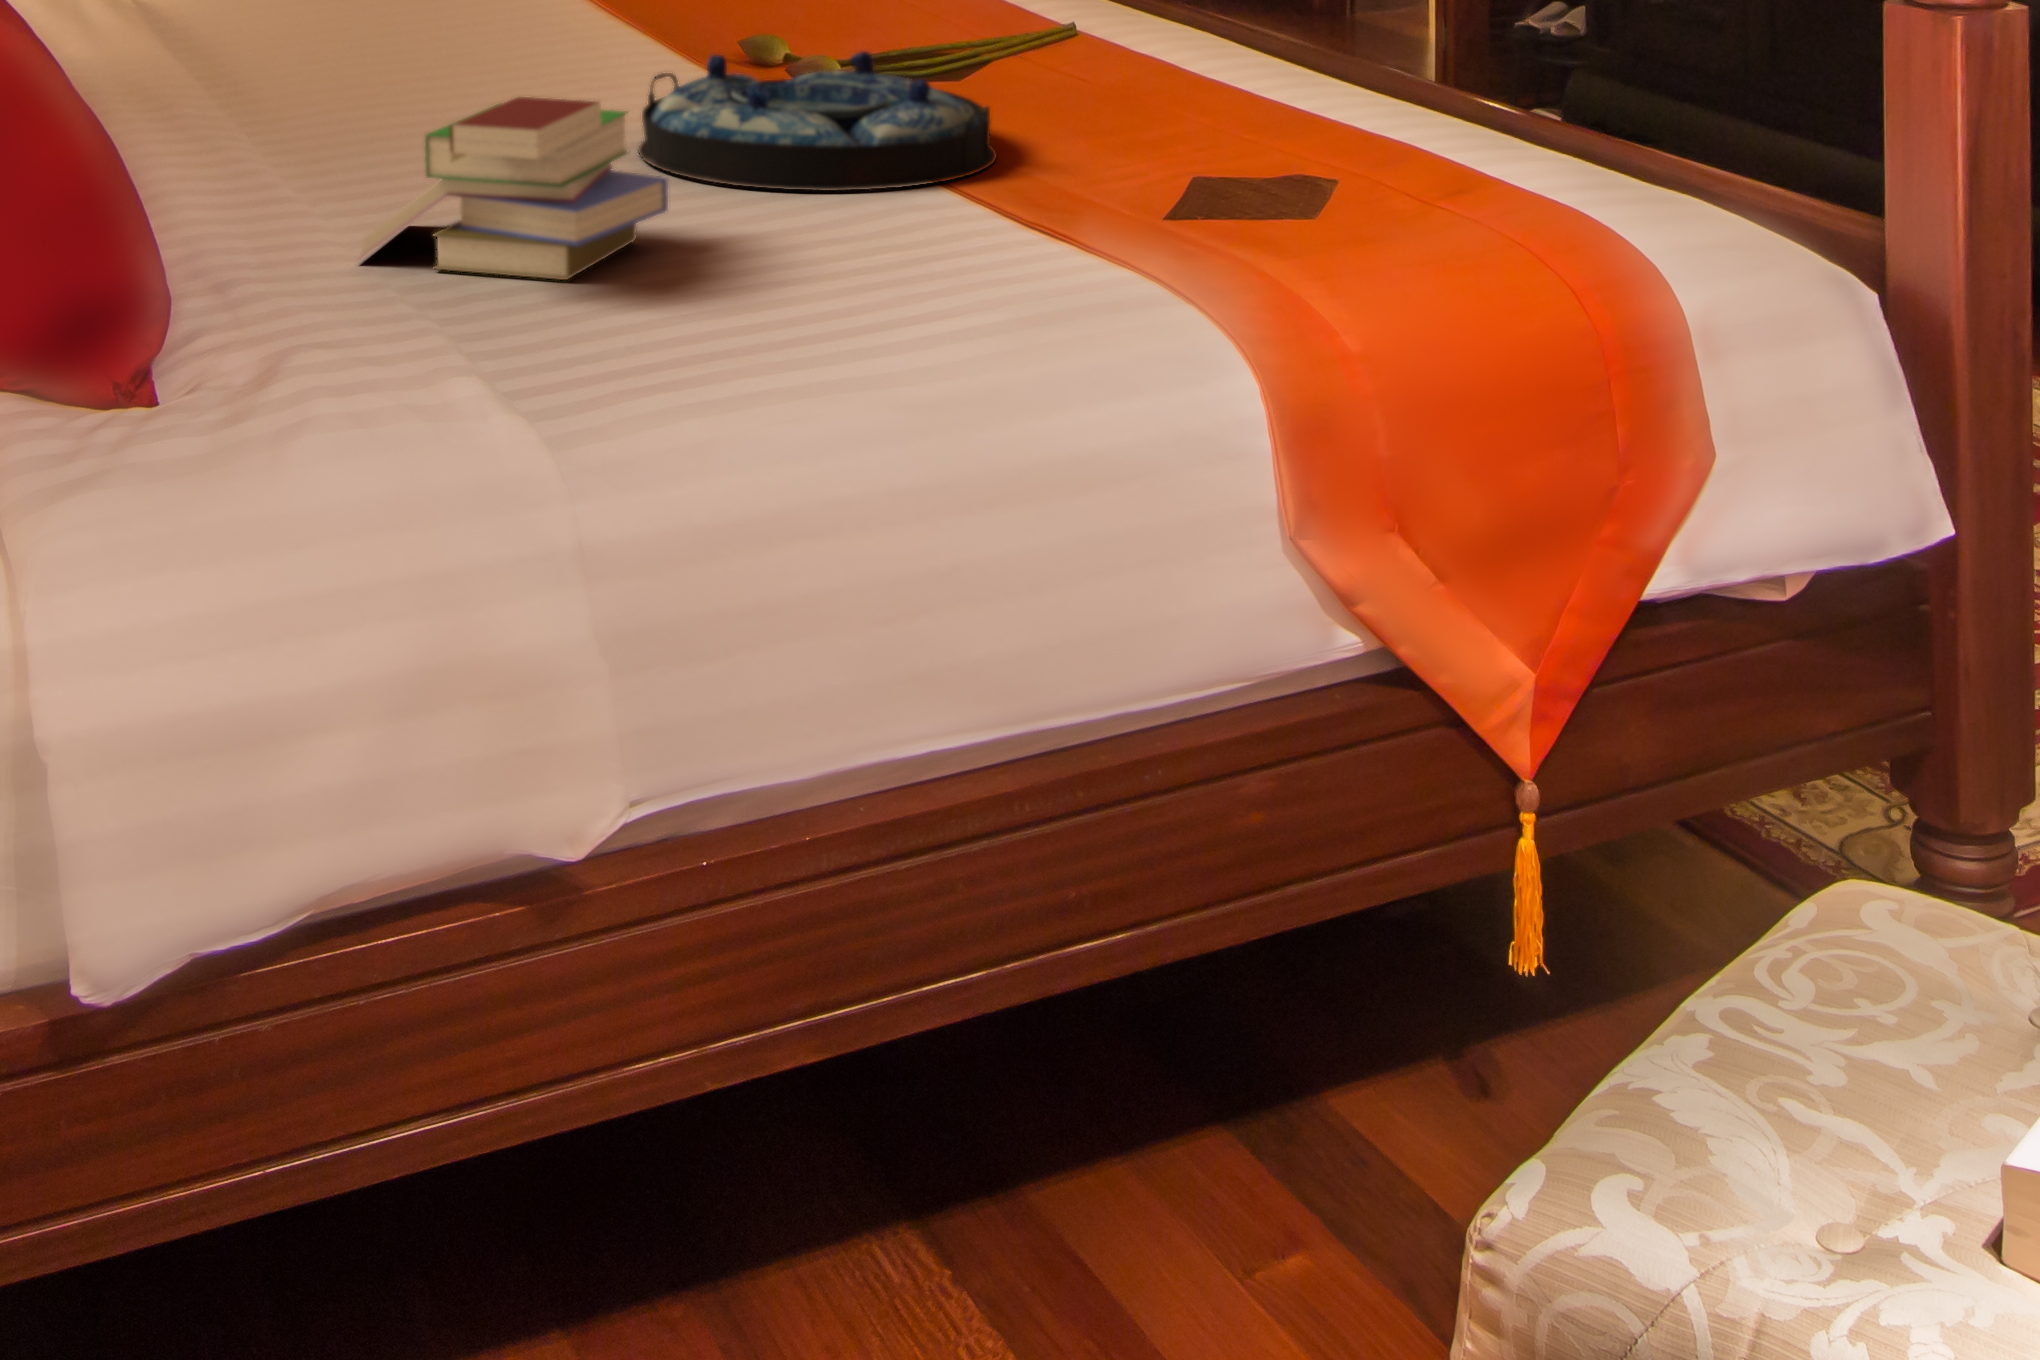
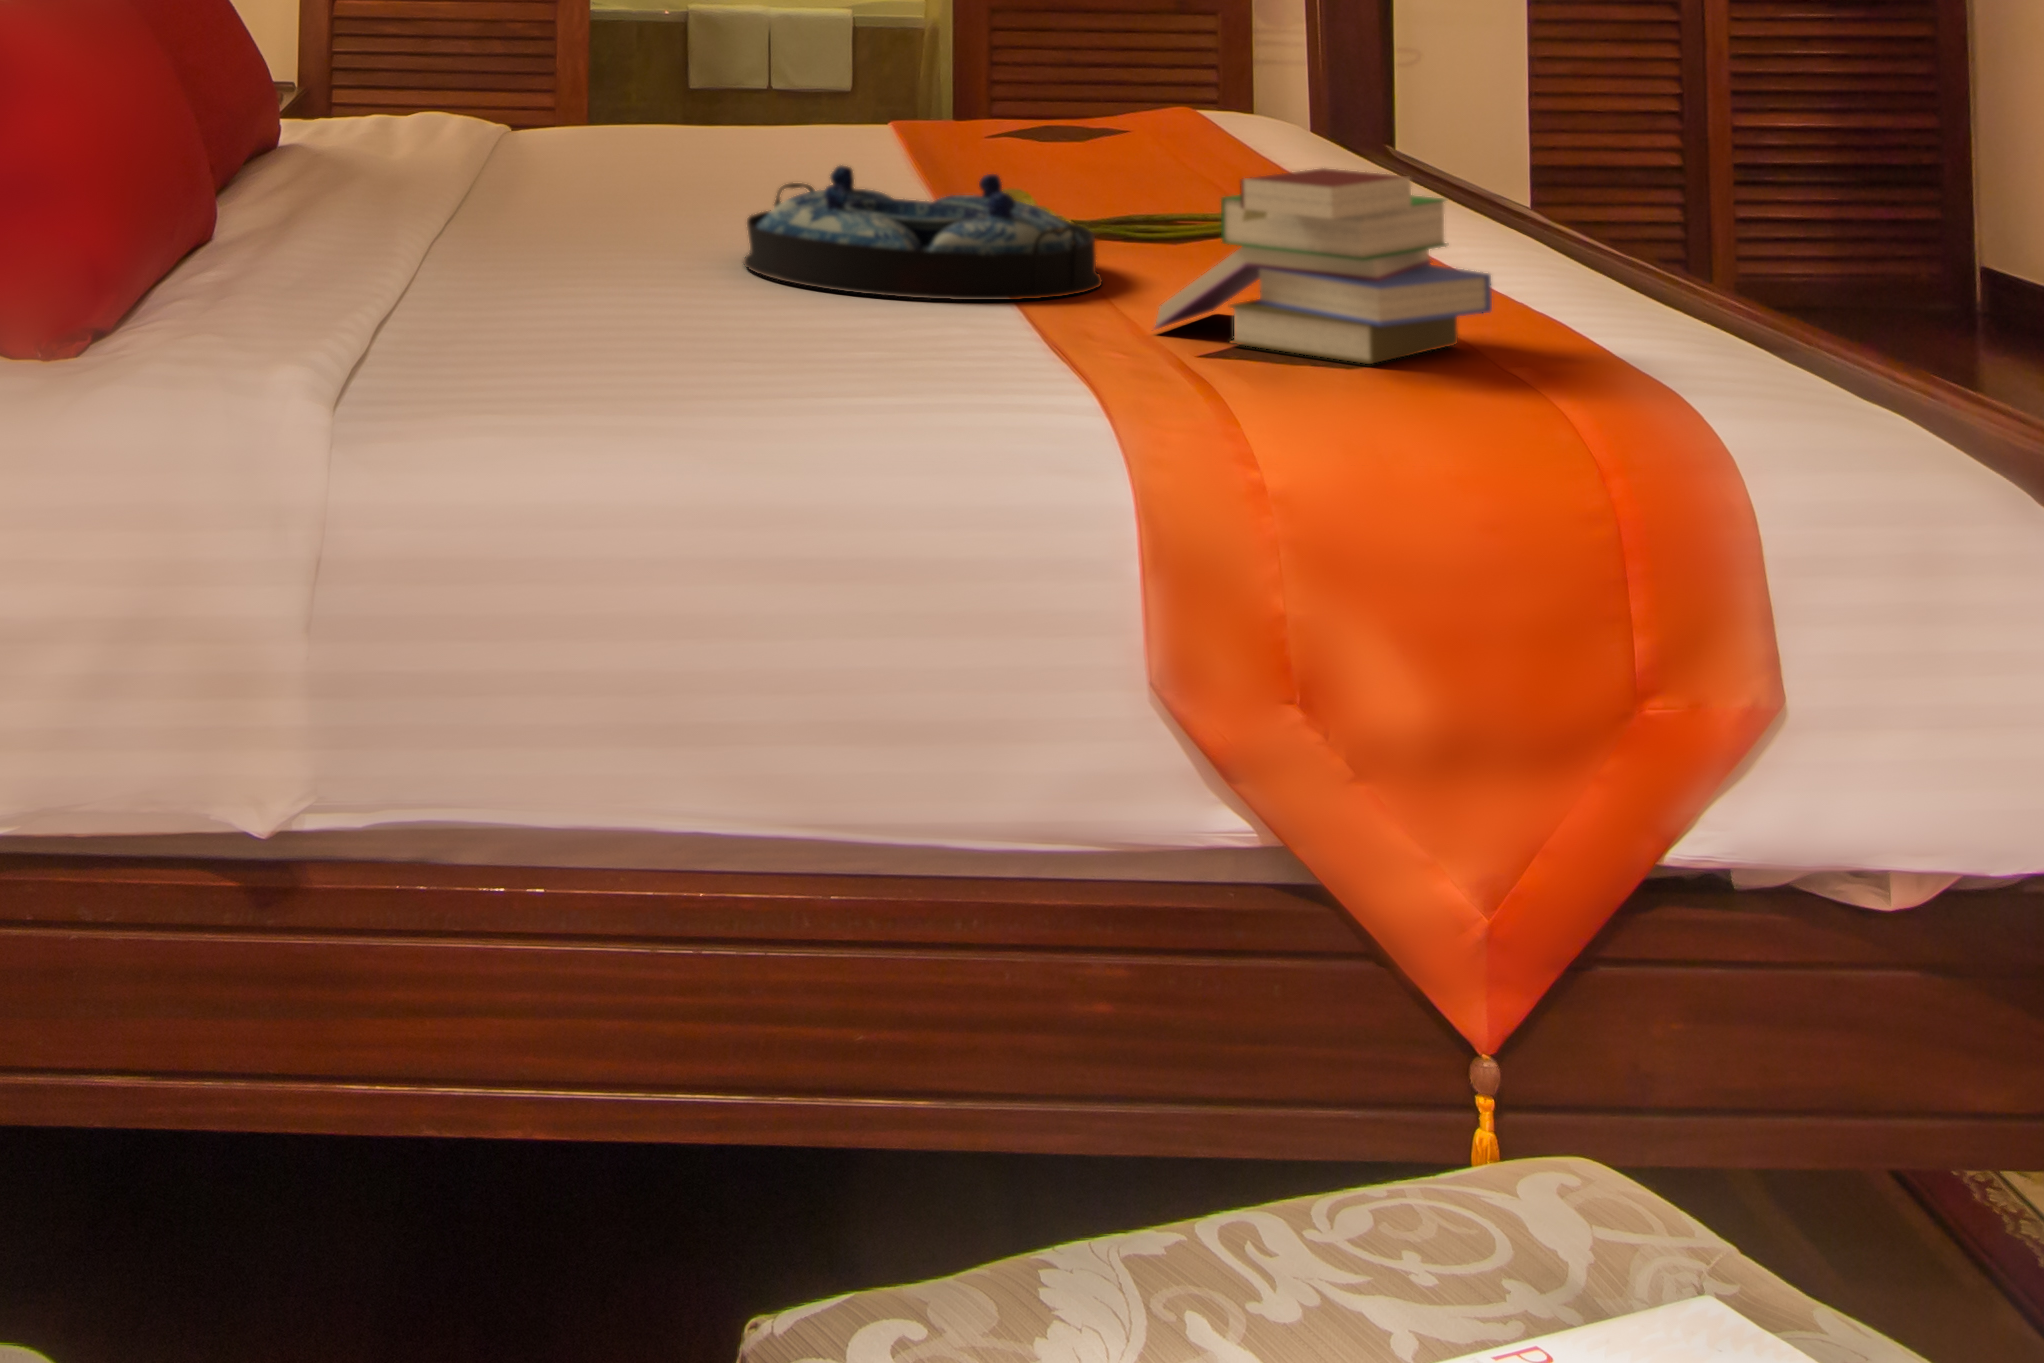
book: present [358,97,668,280] -> present [1155,168,1492,364]

